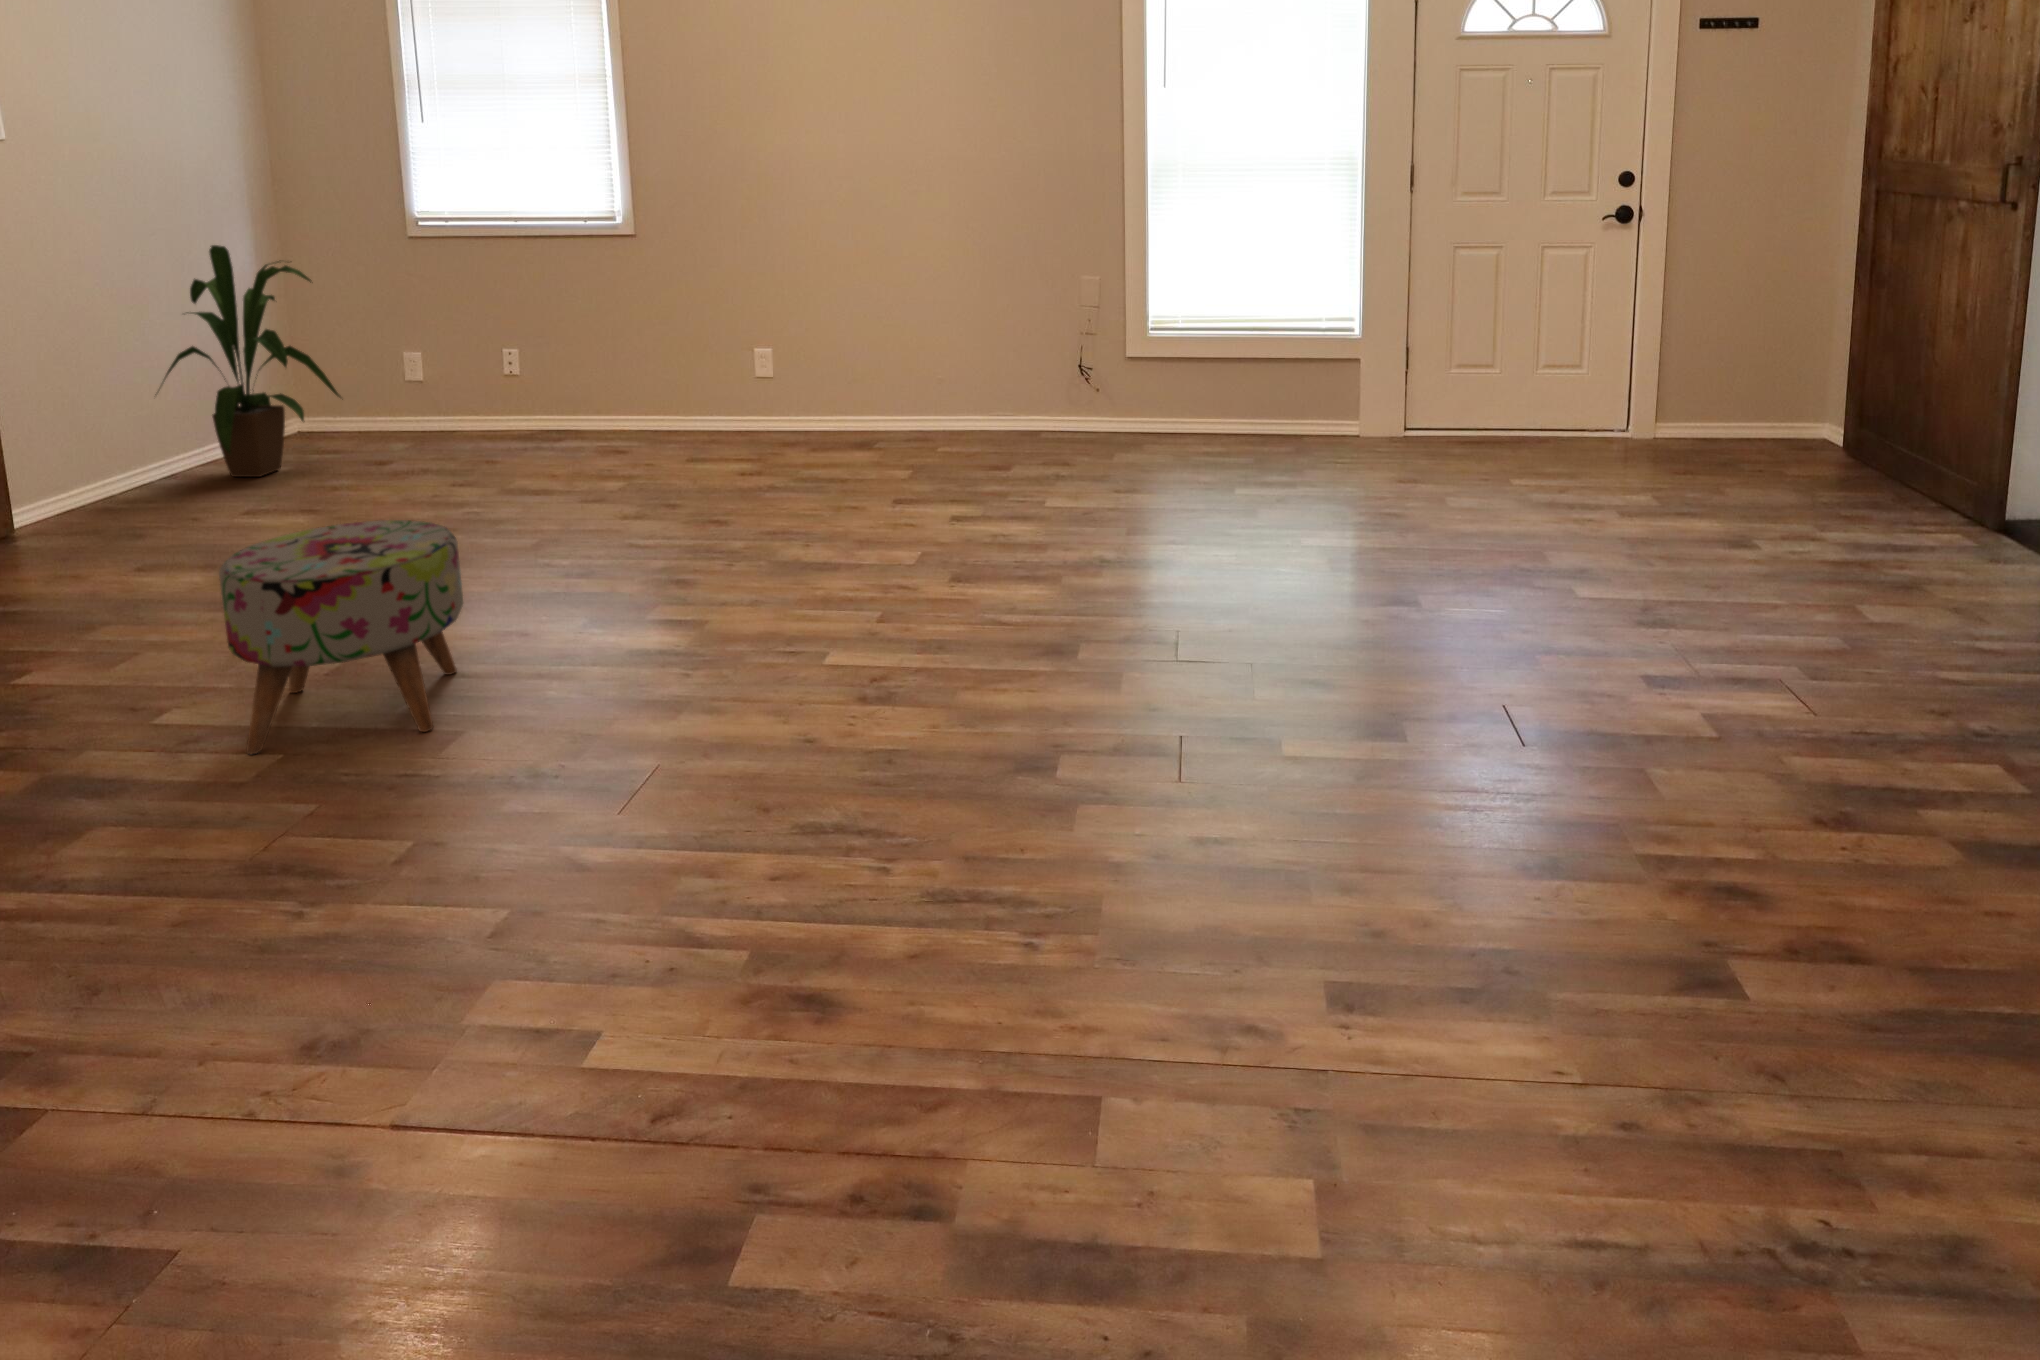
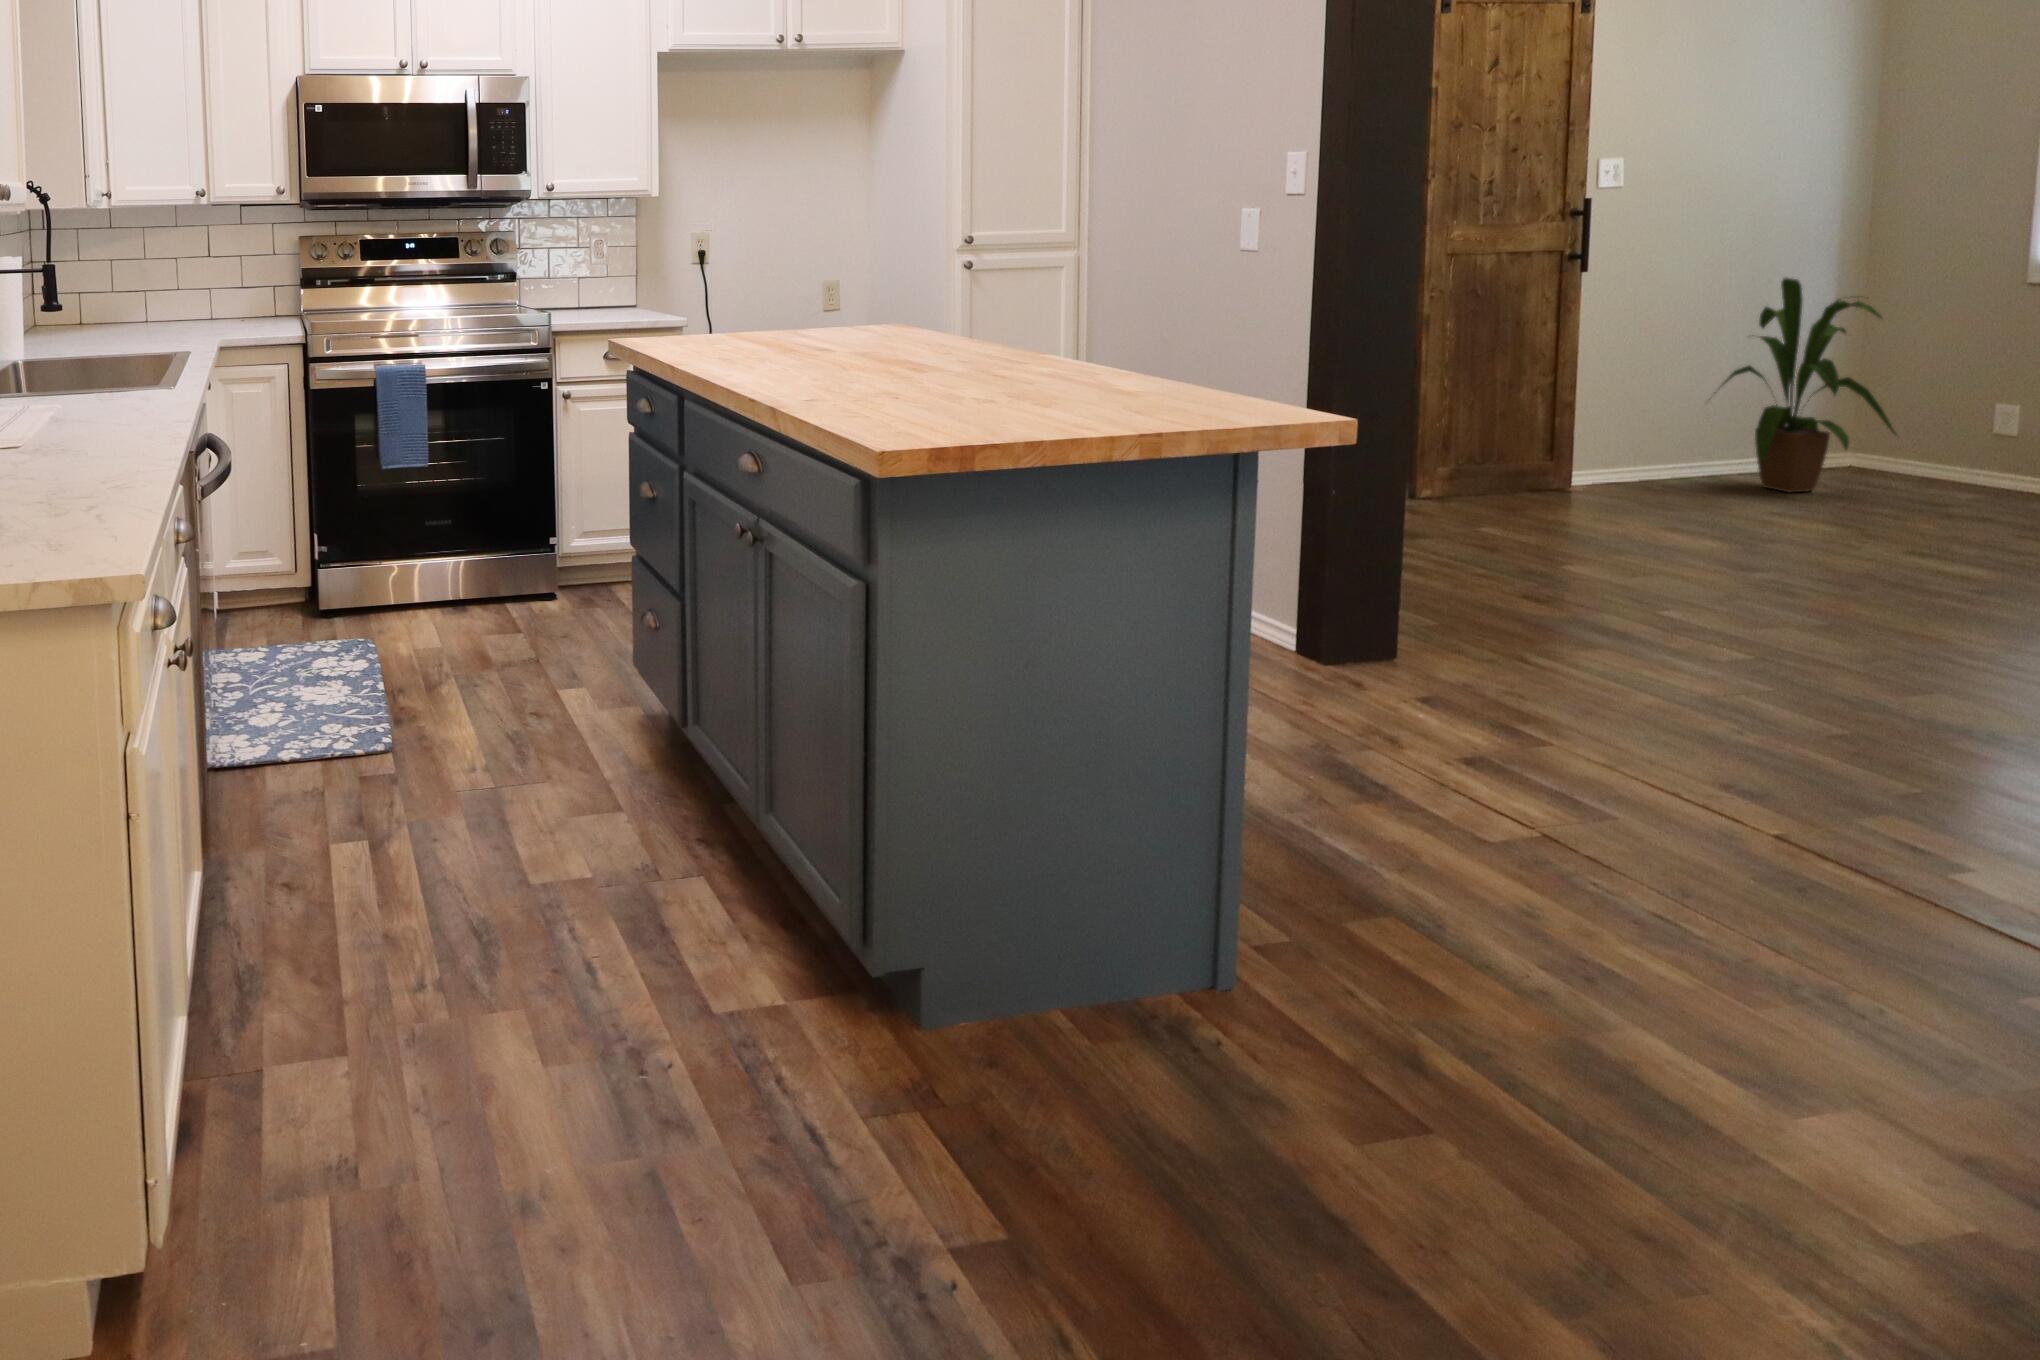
ottoman: present [219,520,463,754] -> none [1684,512,1915,695]

